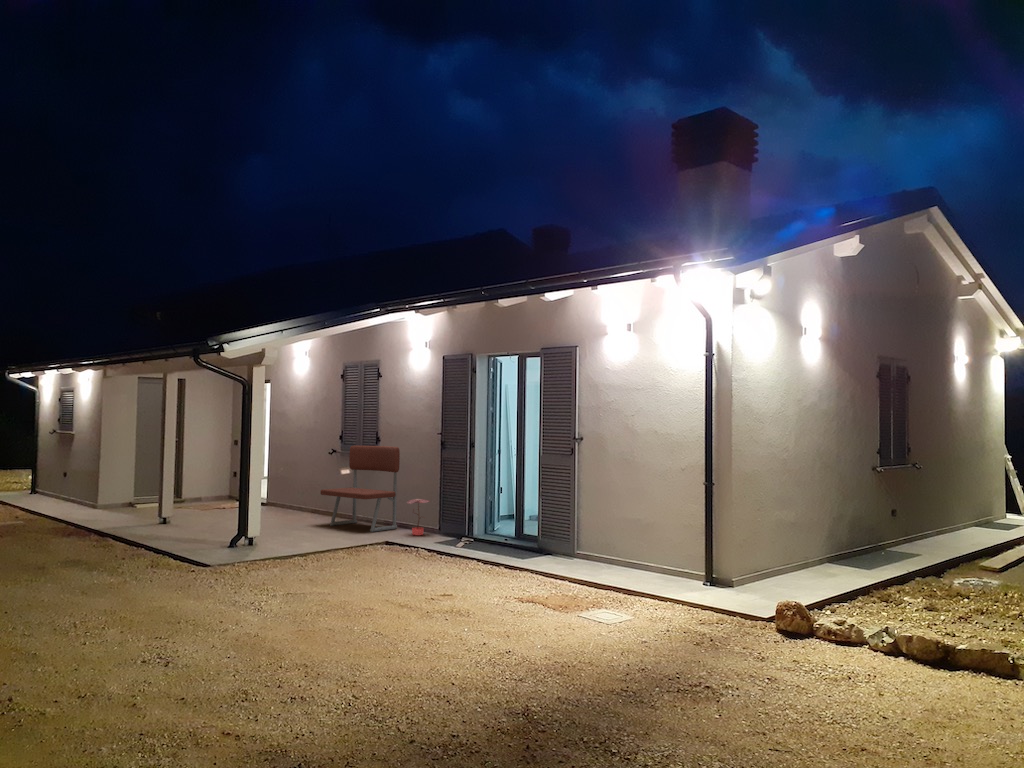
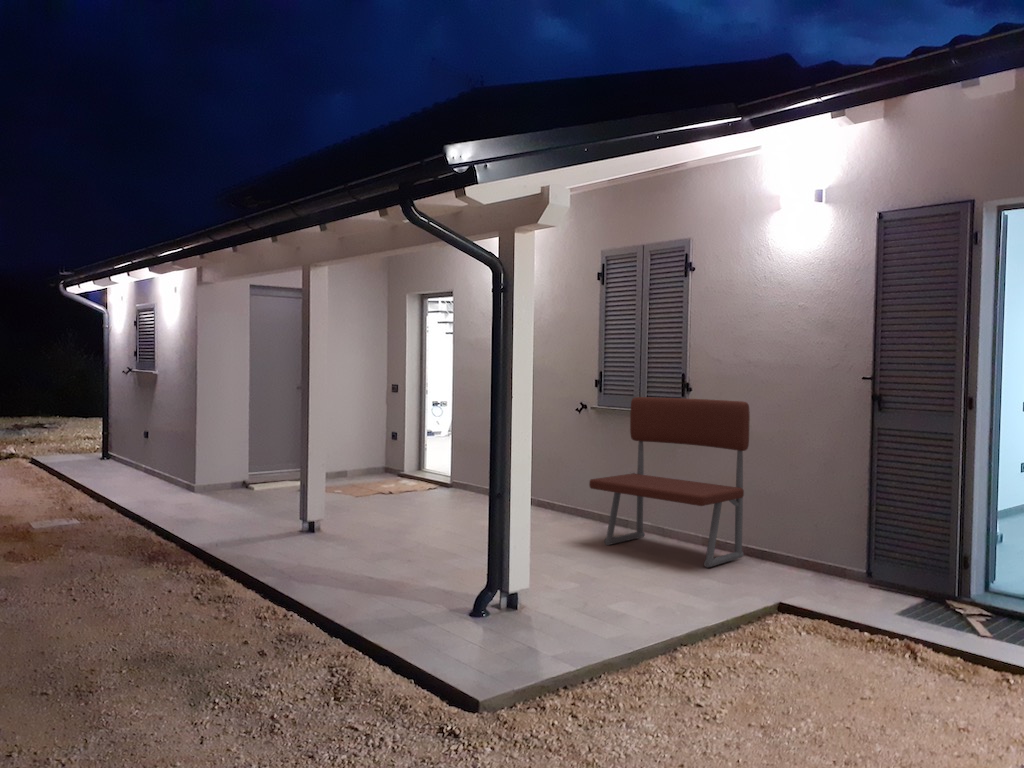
potted plant: present [407,499,430,535] -> none [786,507,842,582]

